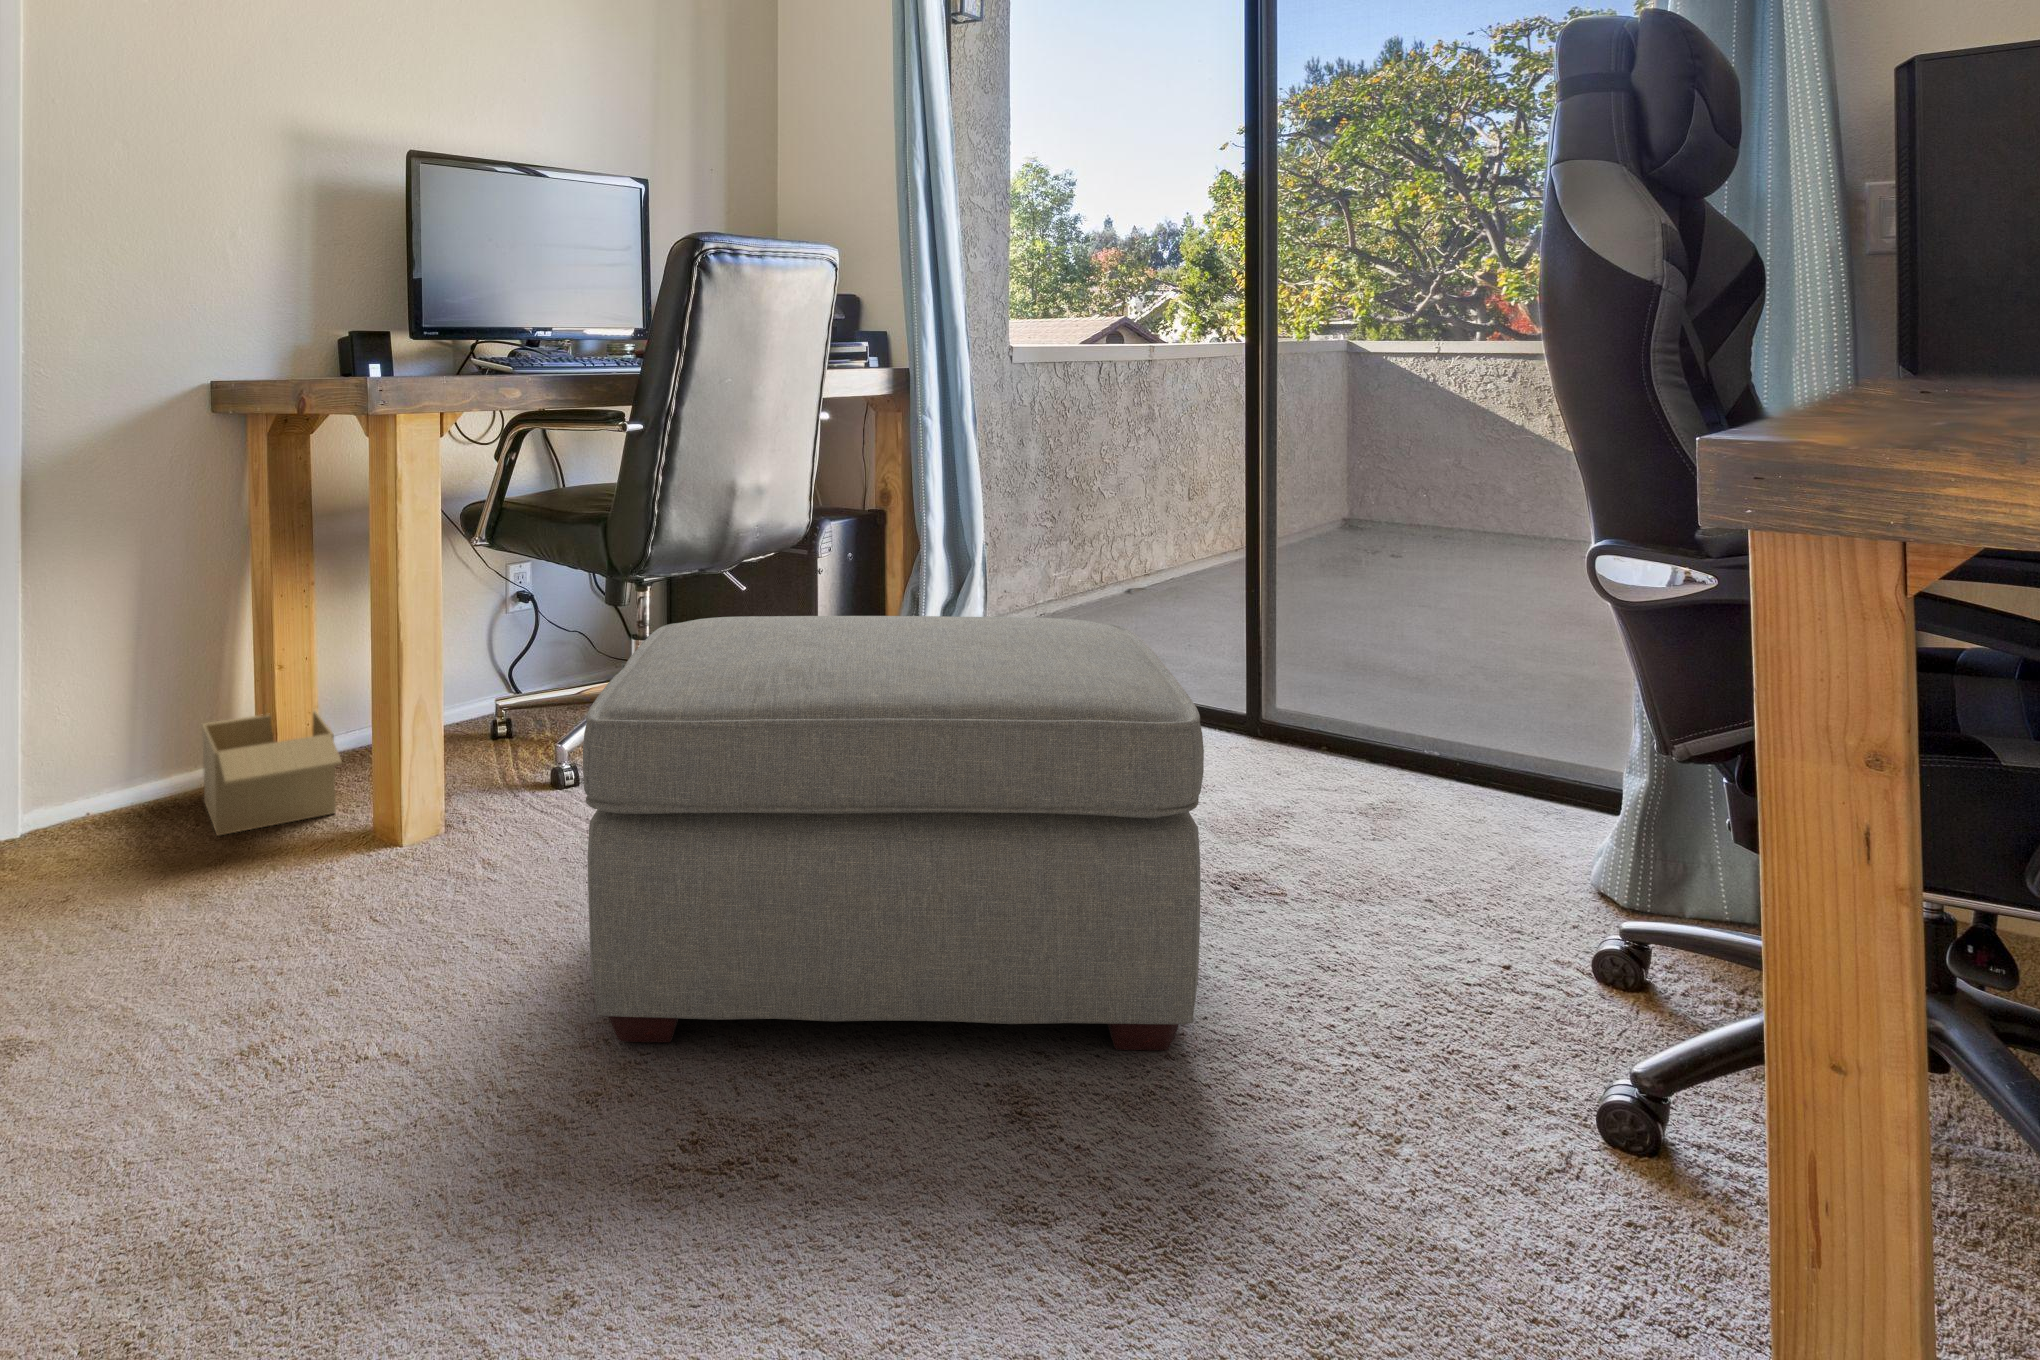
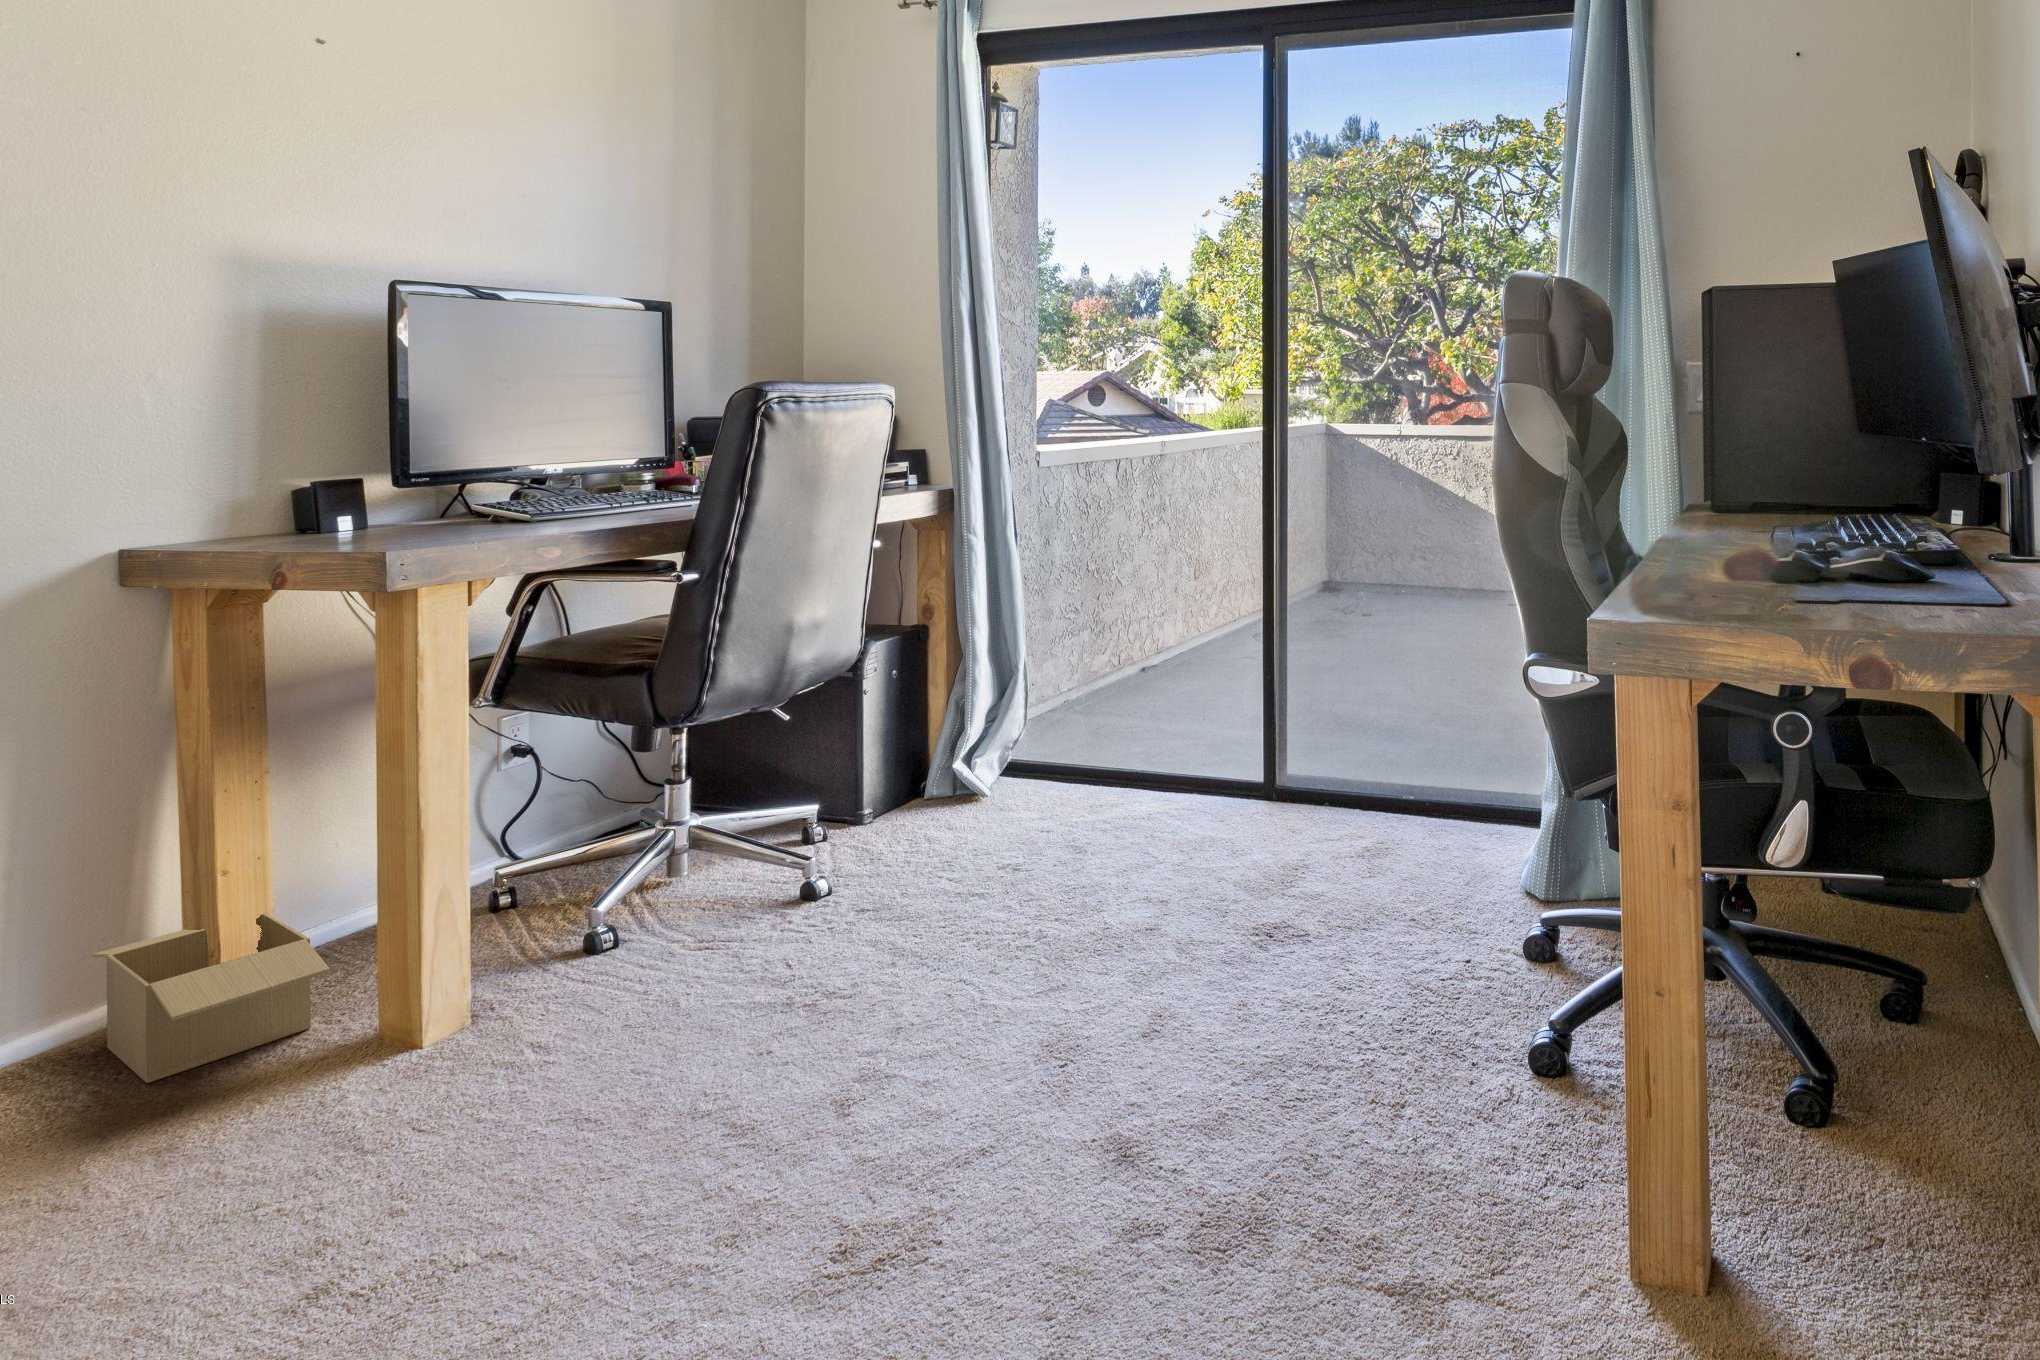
ottoman: present [583,616,1204,1050] -> none [709,731,1261,1186]

